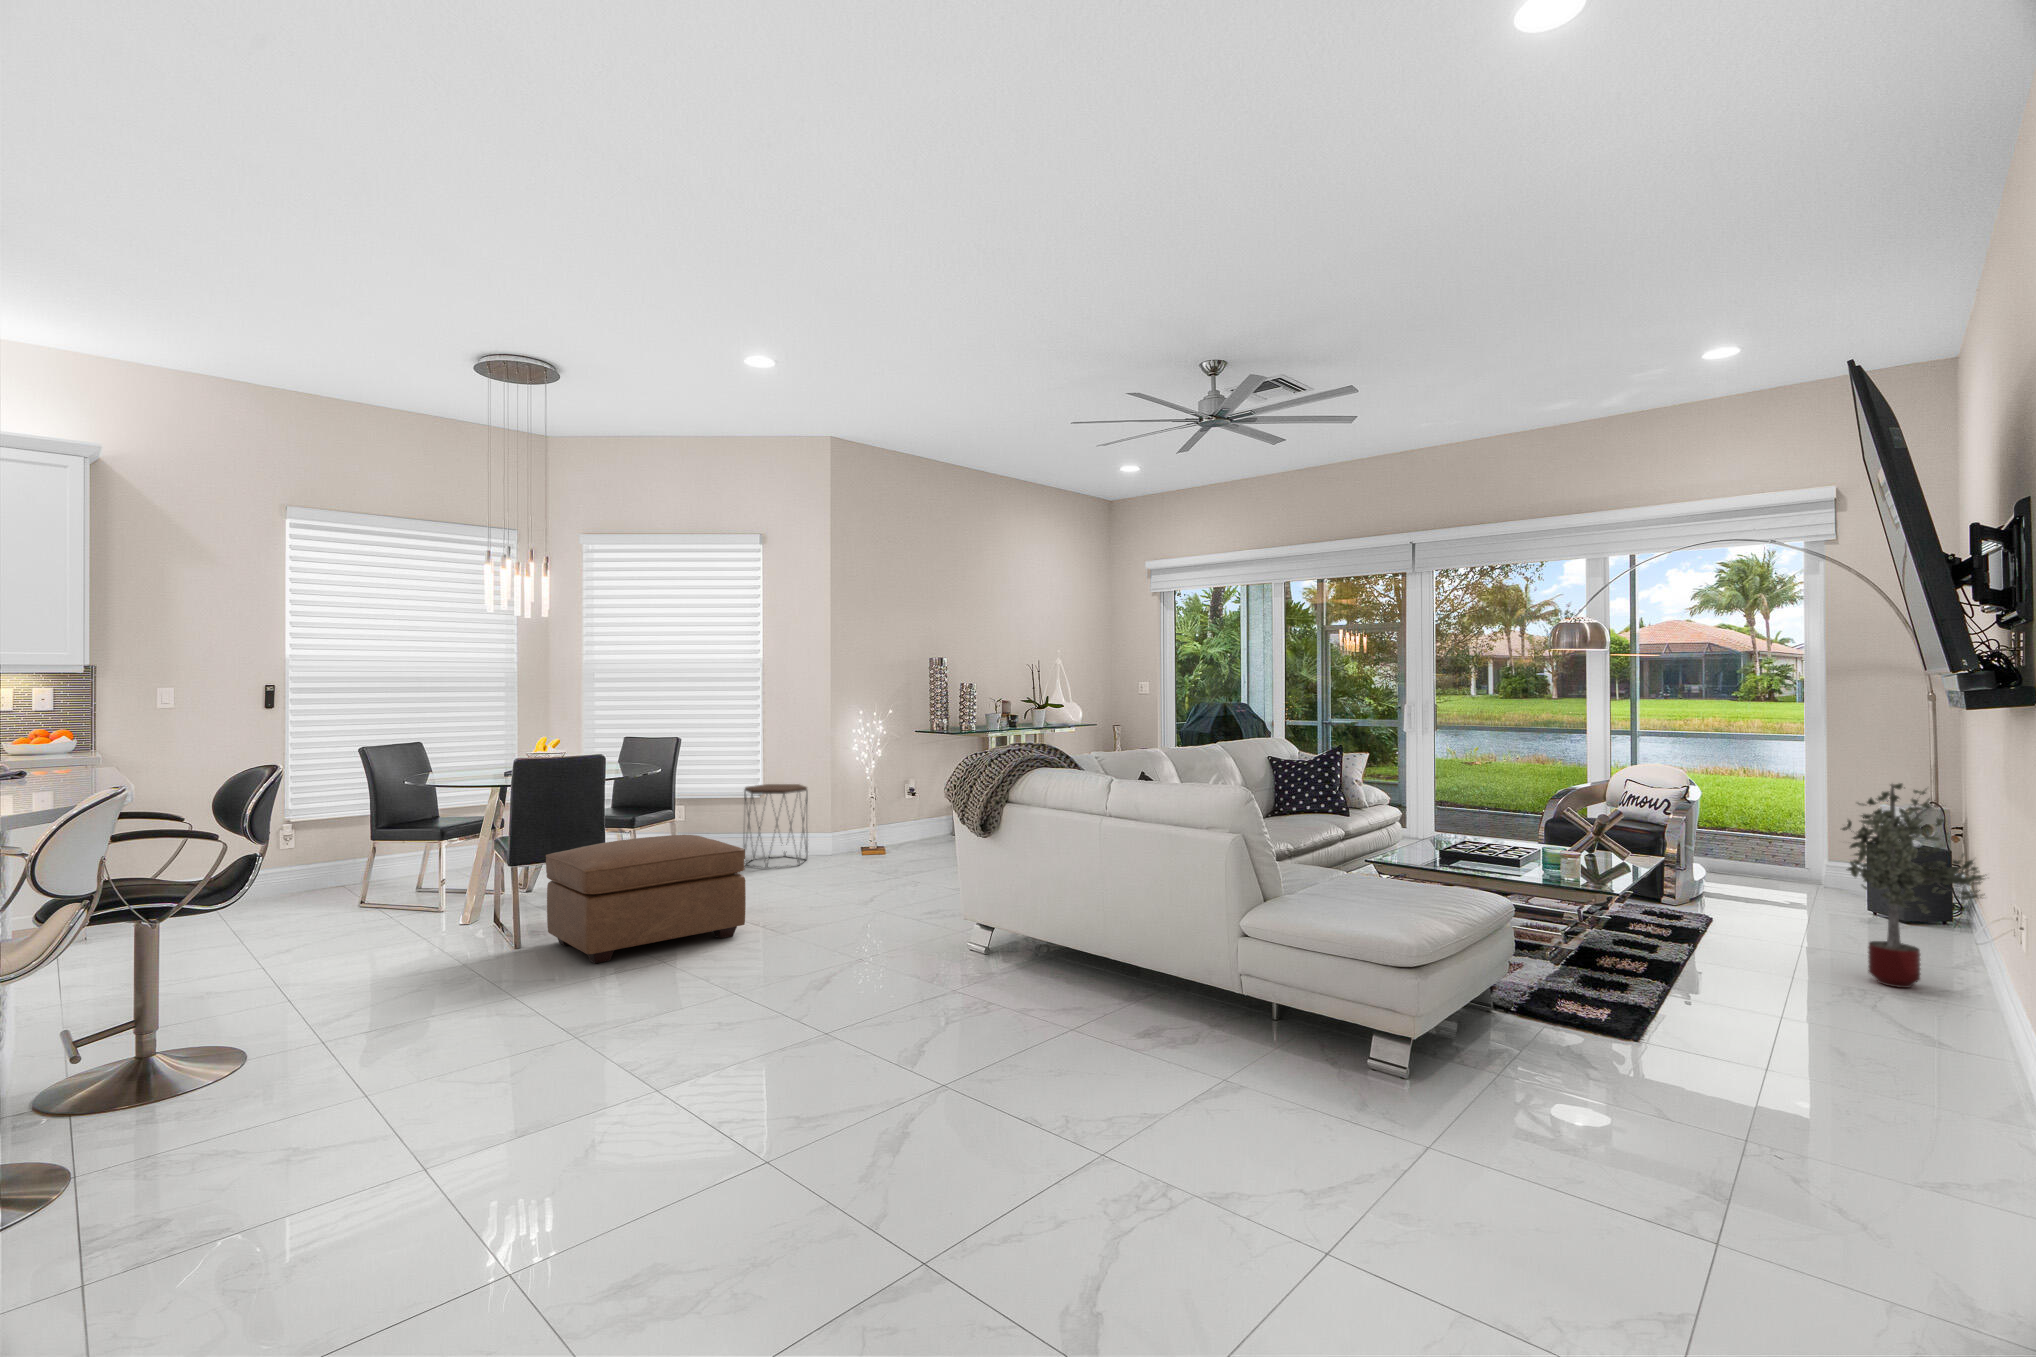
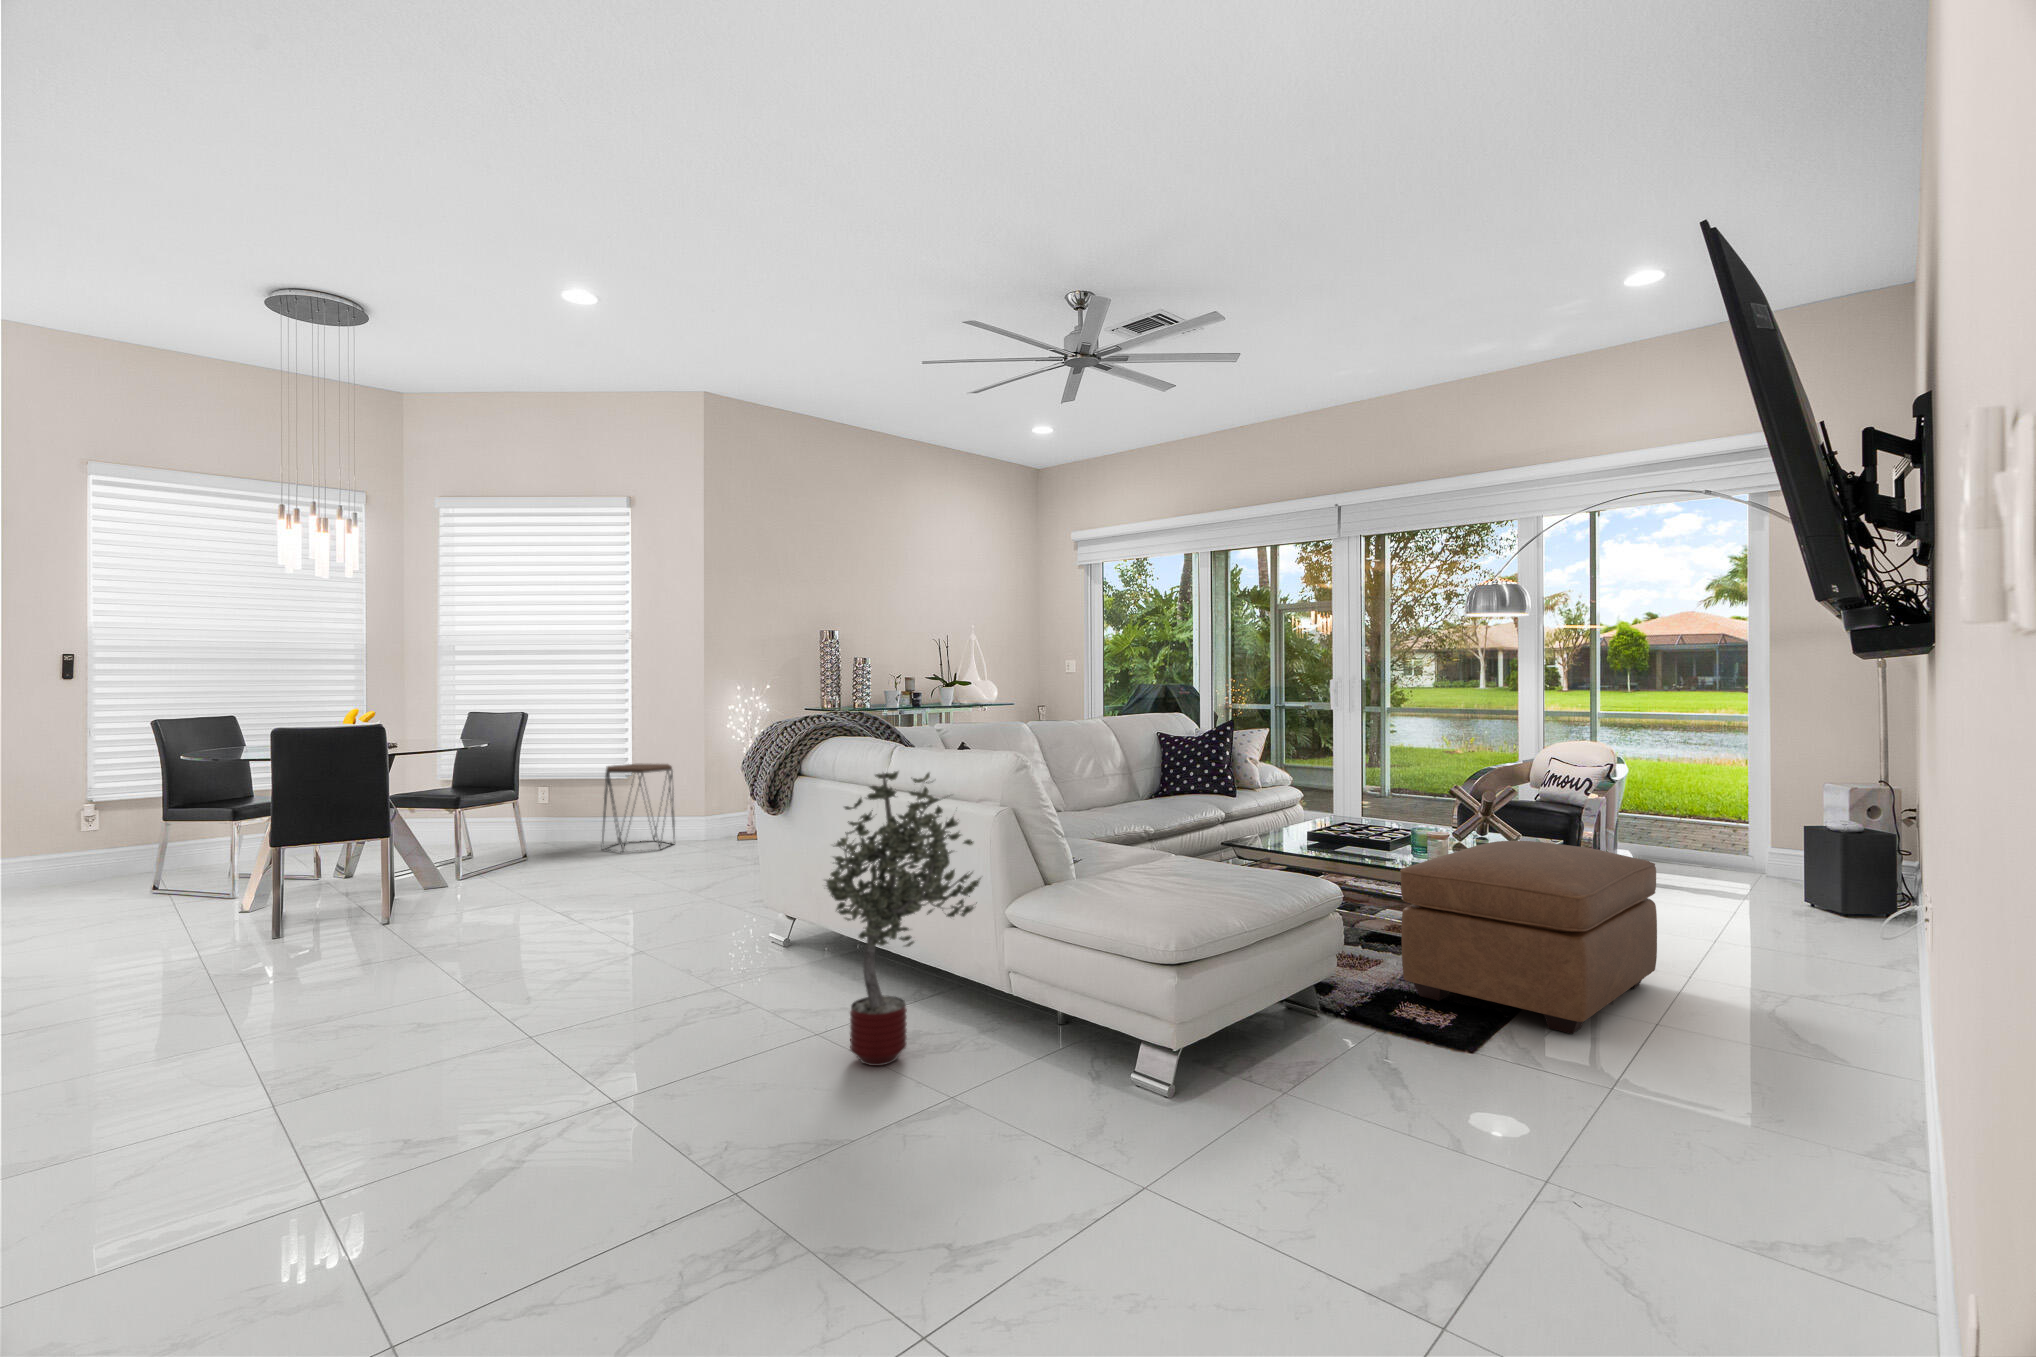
potted tree: present [1842,783,1984,988] -> present [826,771,981,1066]
ottoman: present [546,835,746,963] -> present [1400,841,1657,1034]

